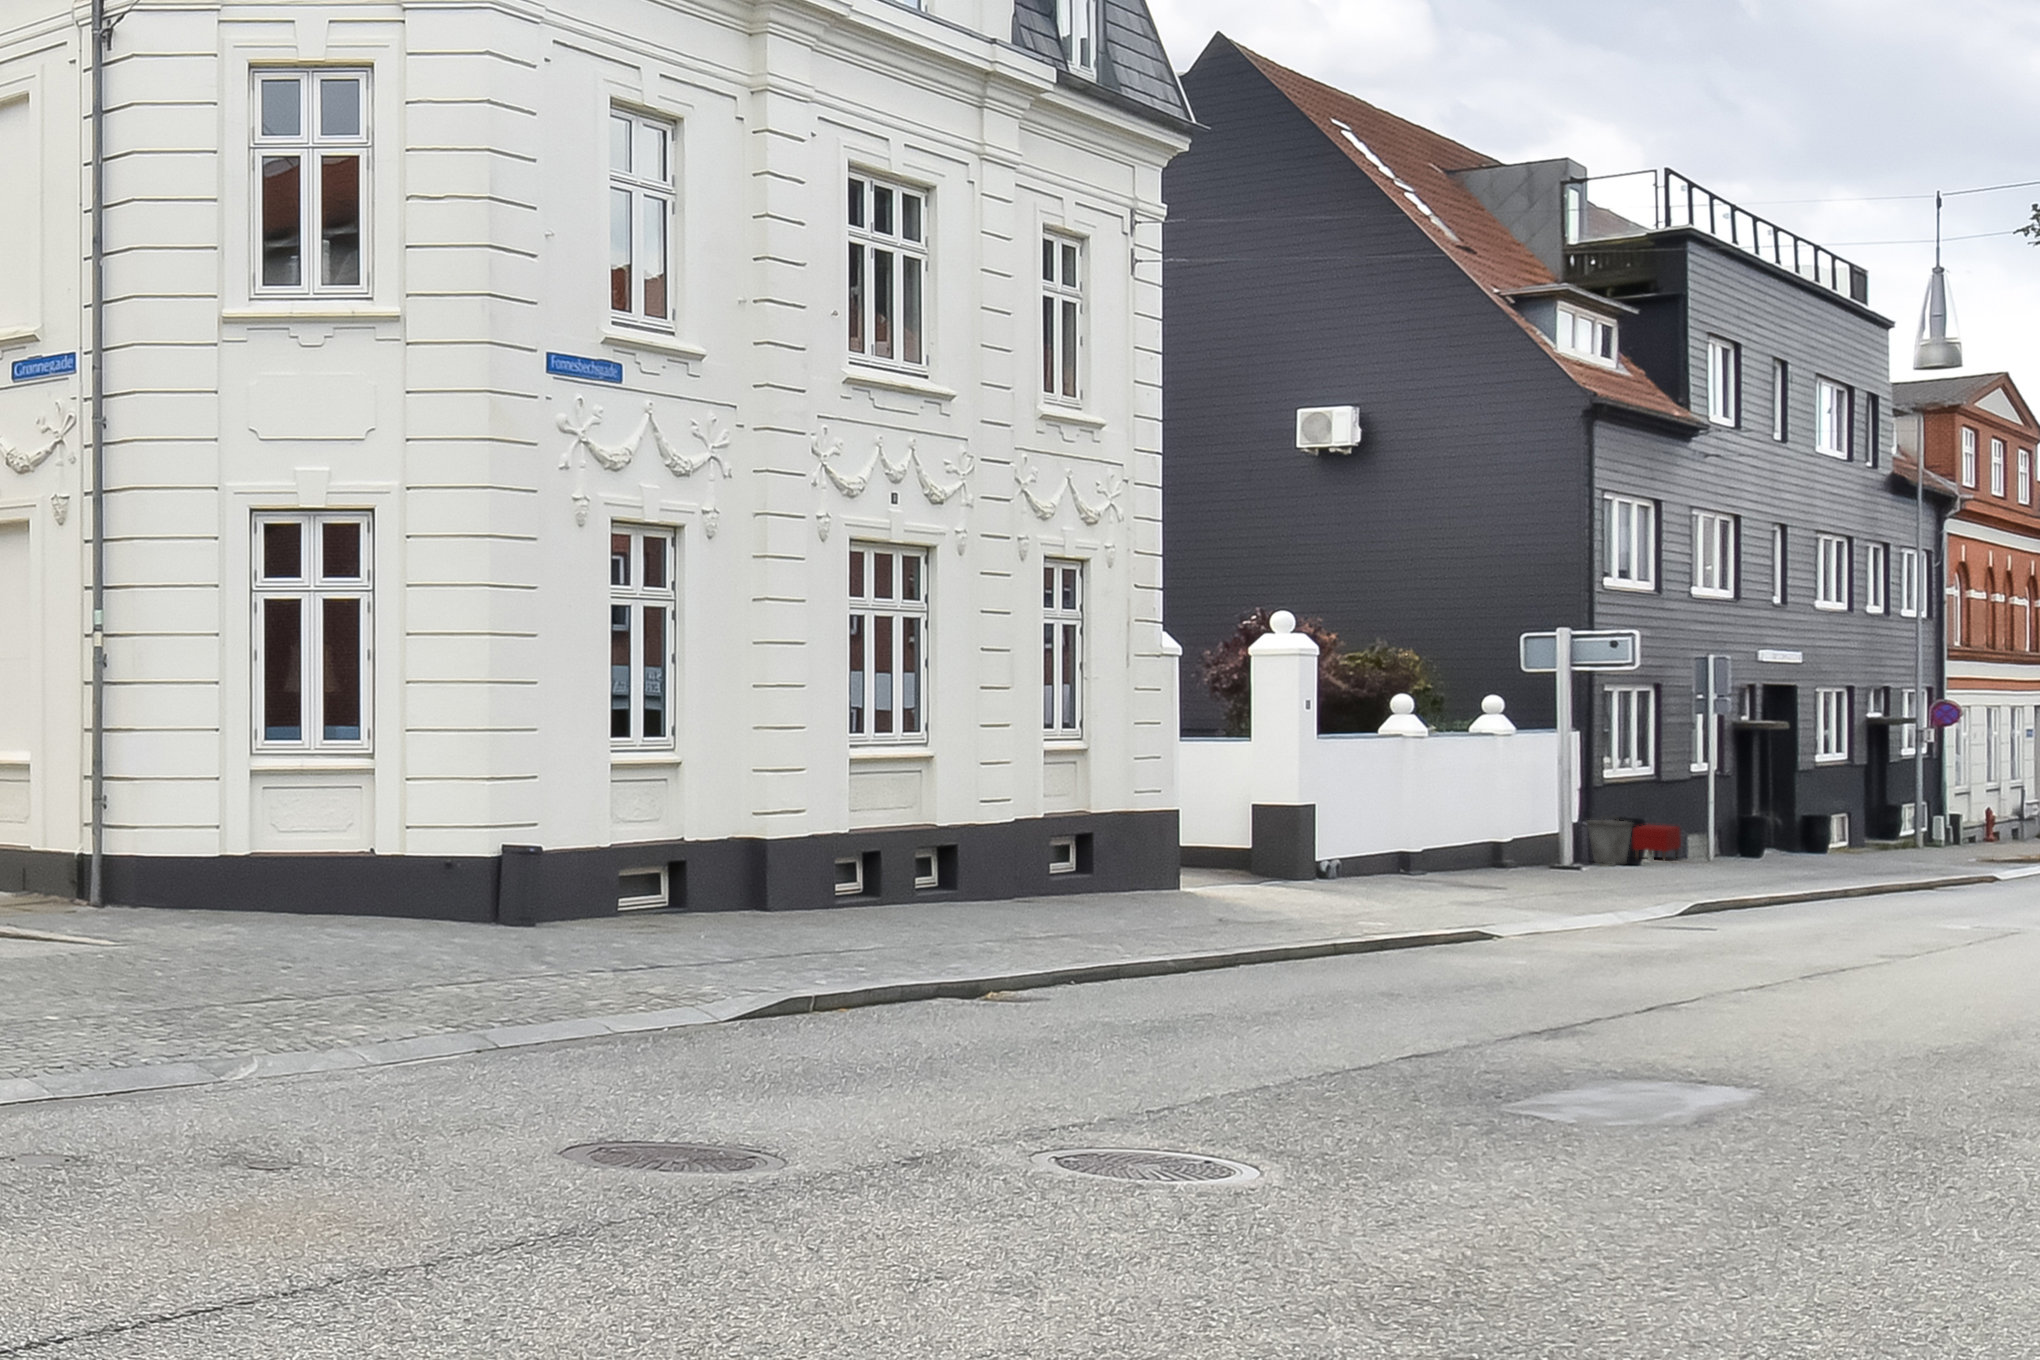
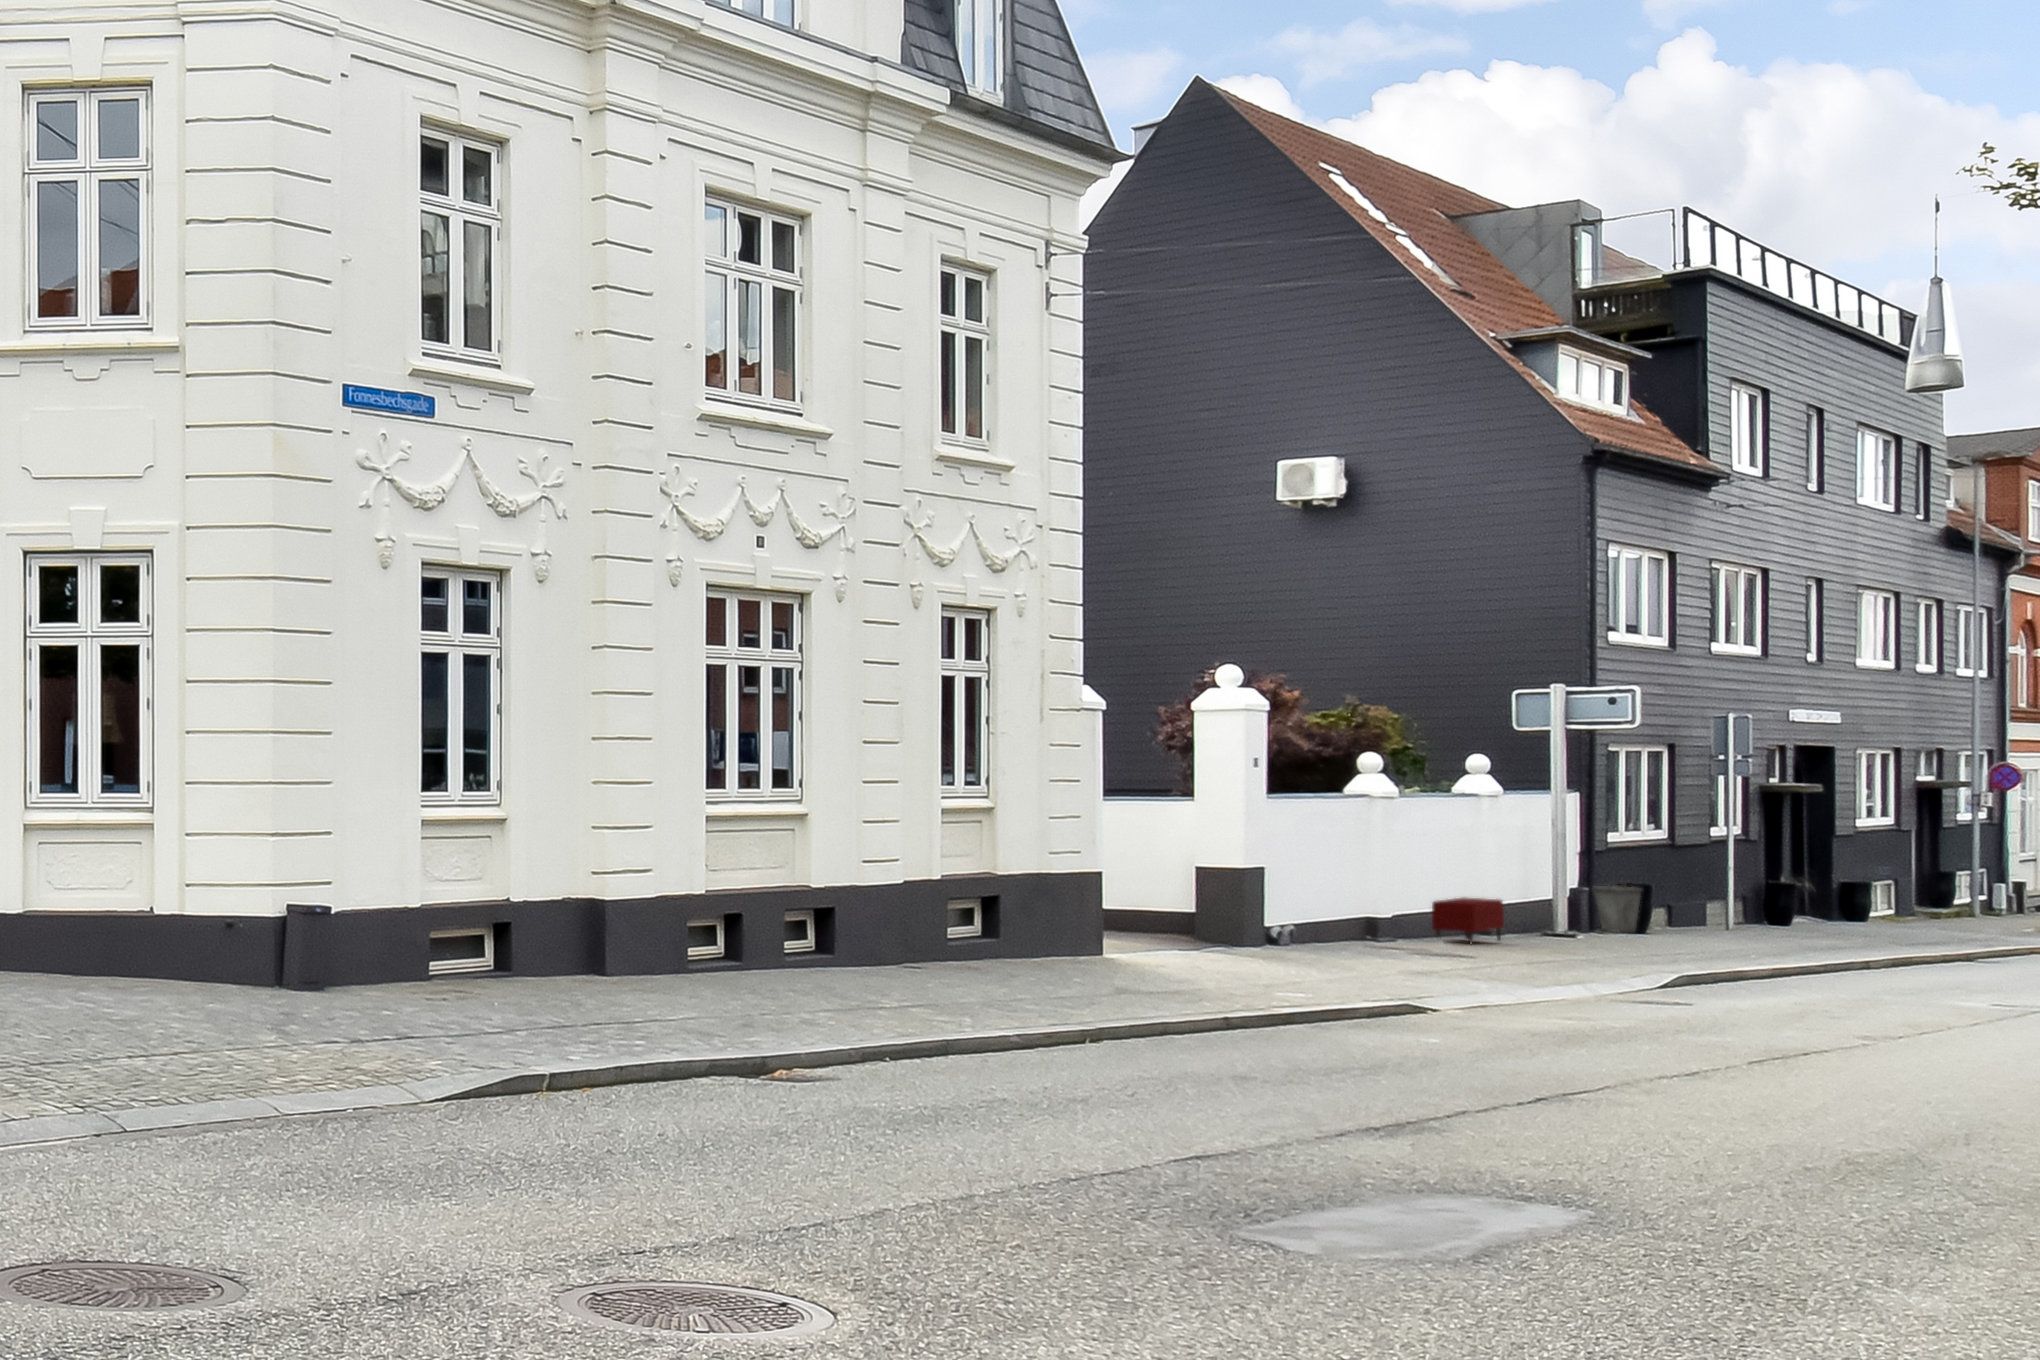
bench: present [1632,825,1681,860] -> present [1432,897,1504,944]

